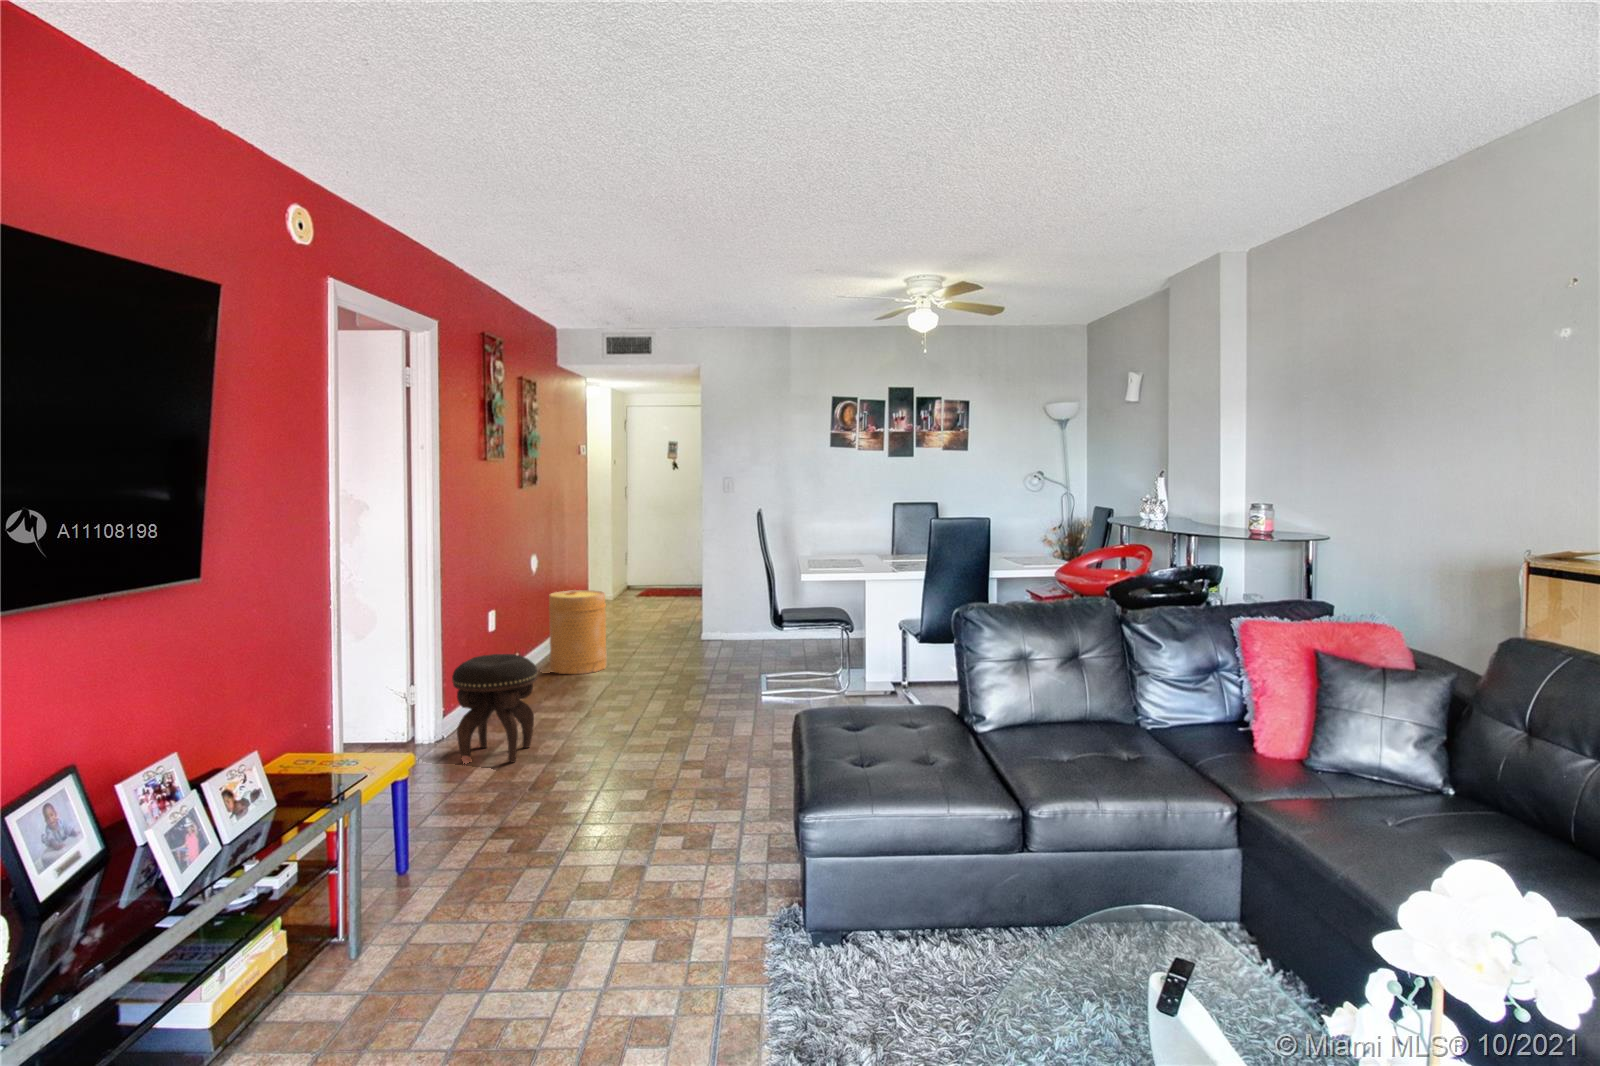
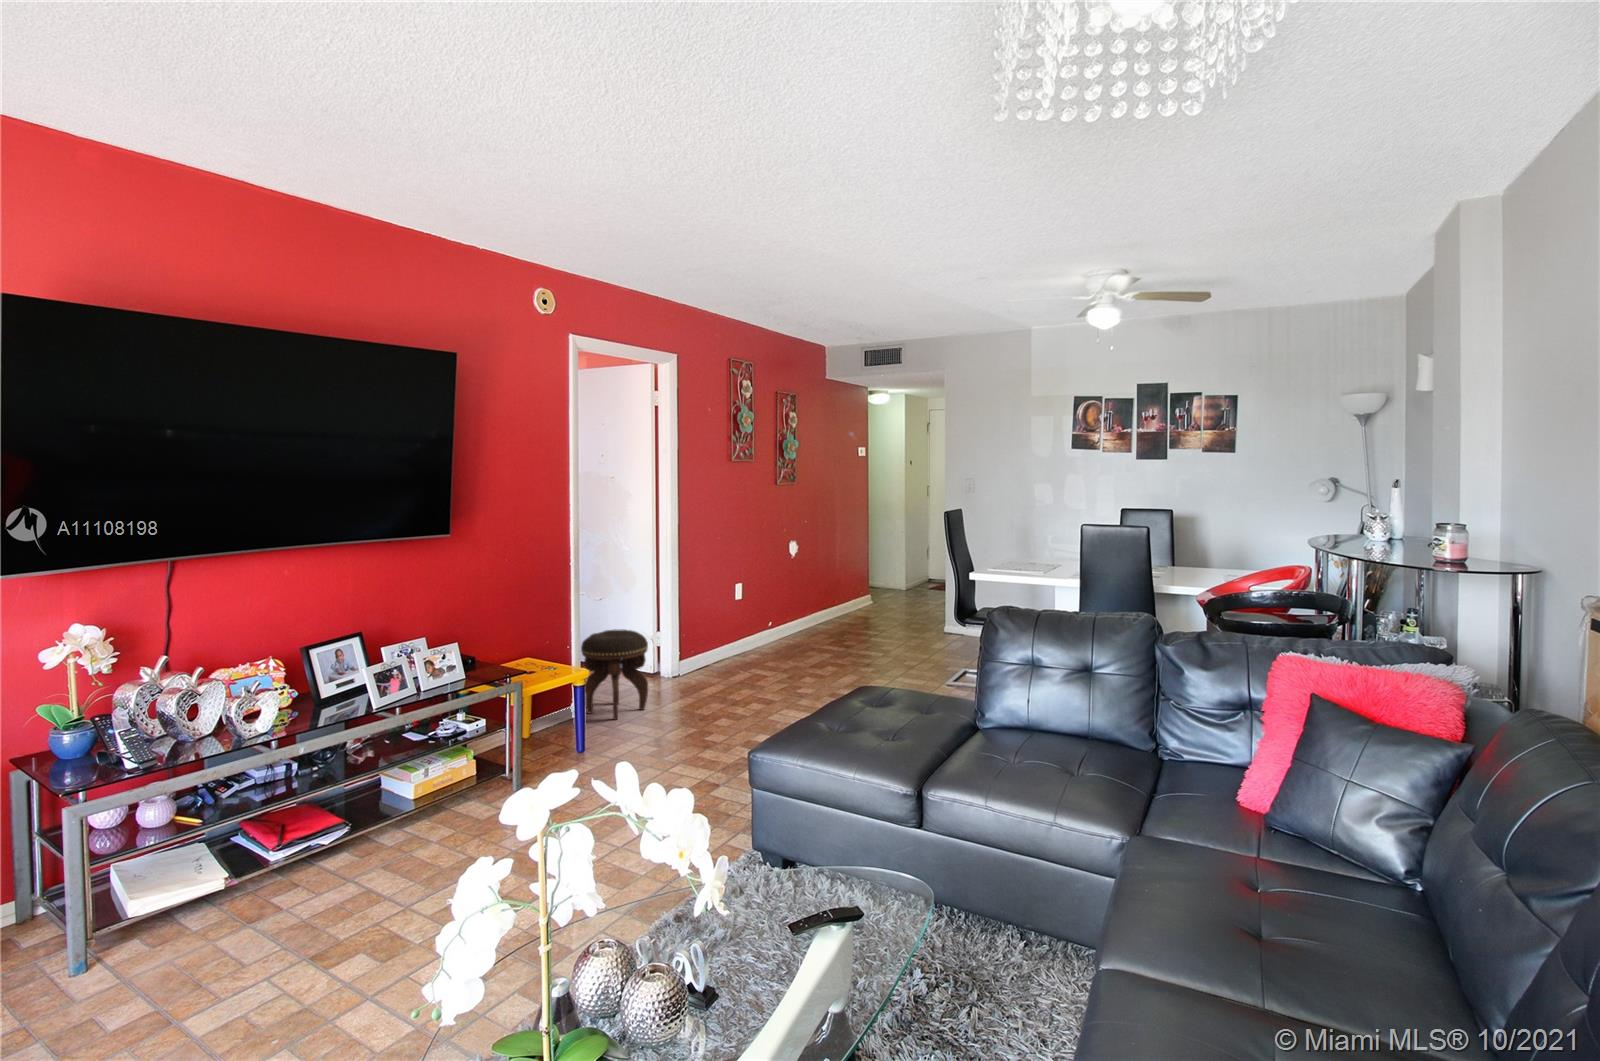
basket: present [549,590,607,674] -> none [756,582,805,655]

